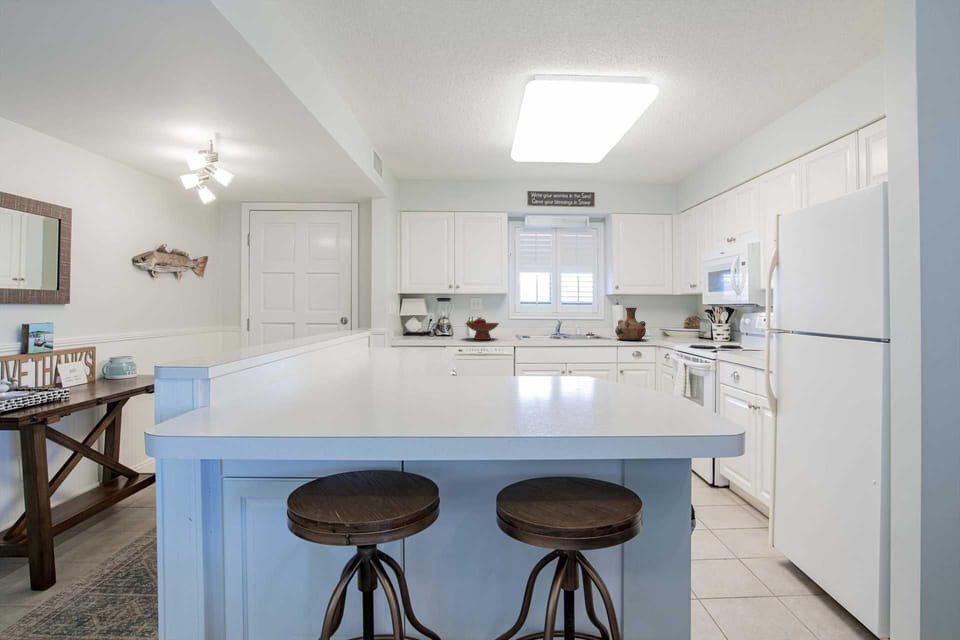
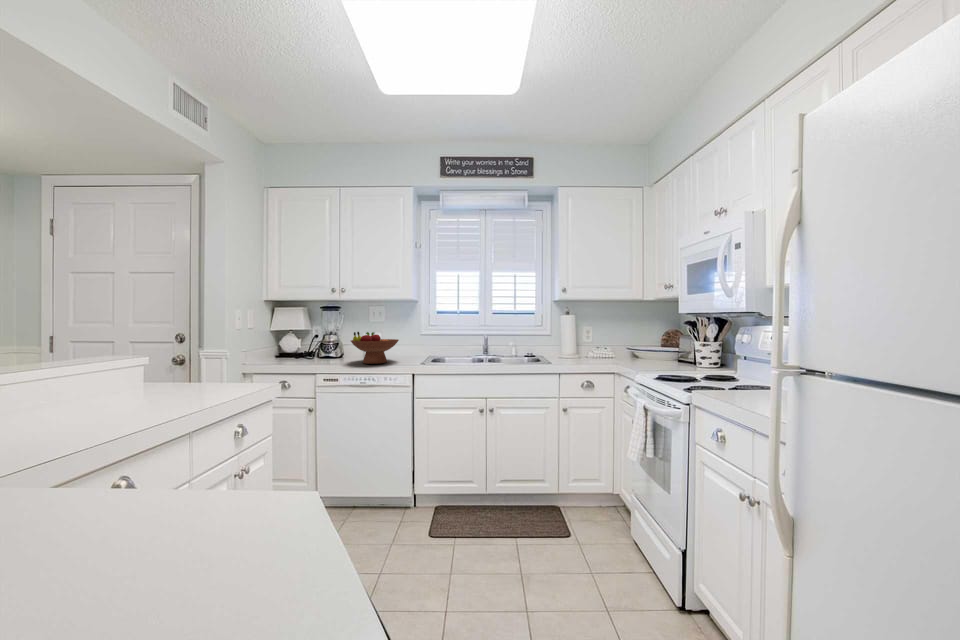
vase: present [615,307,646,340] -> none [560,317,603,363]

